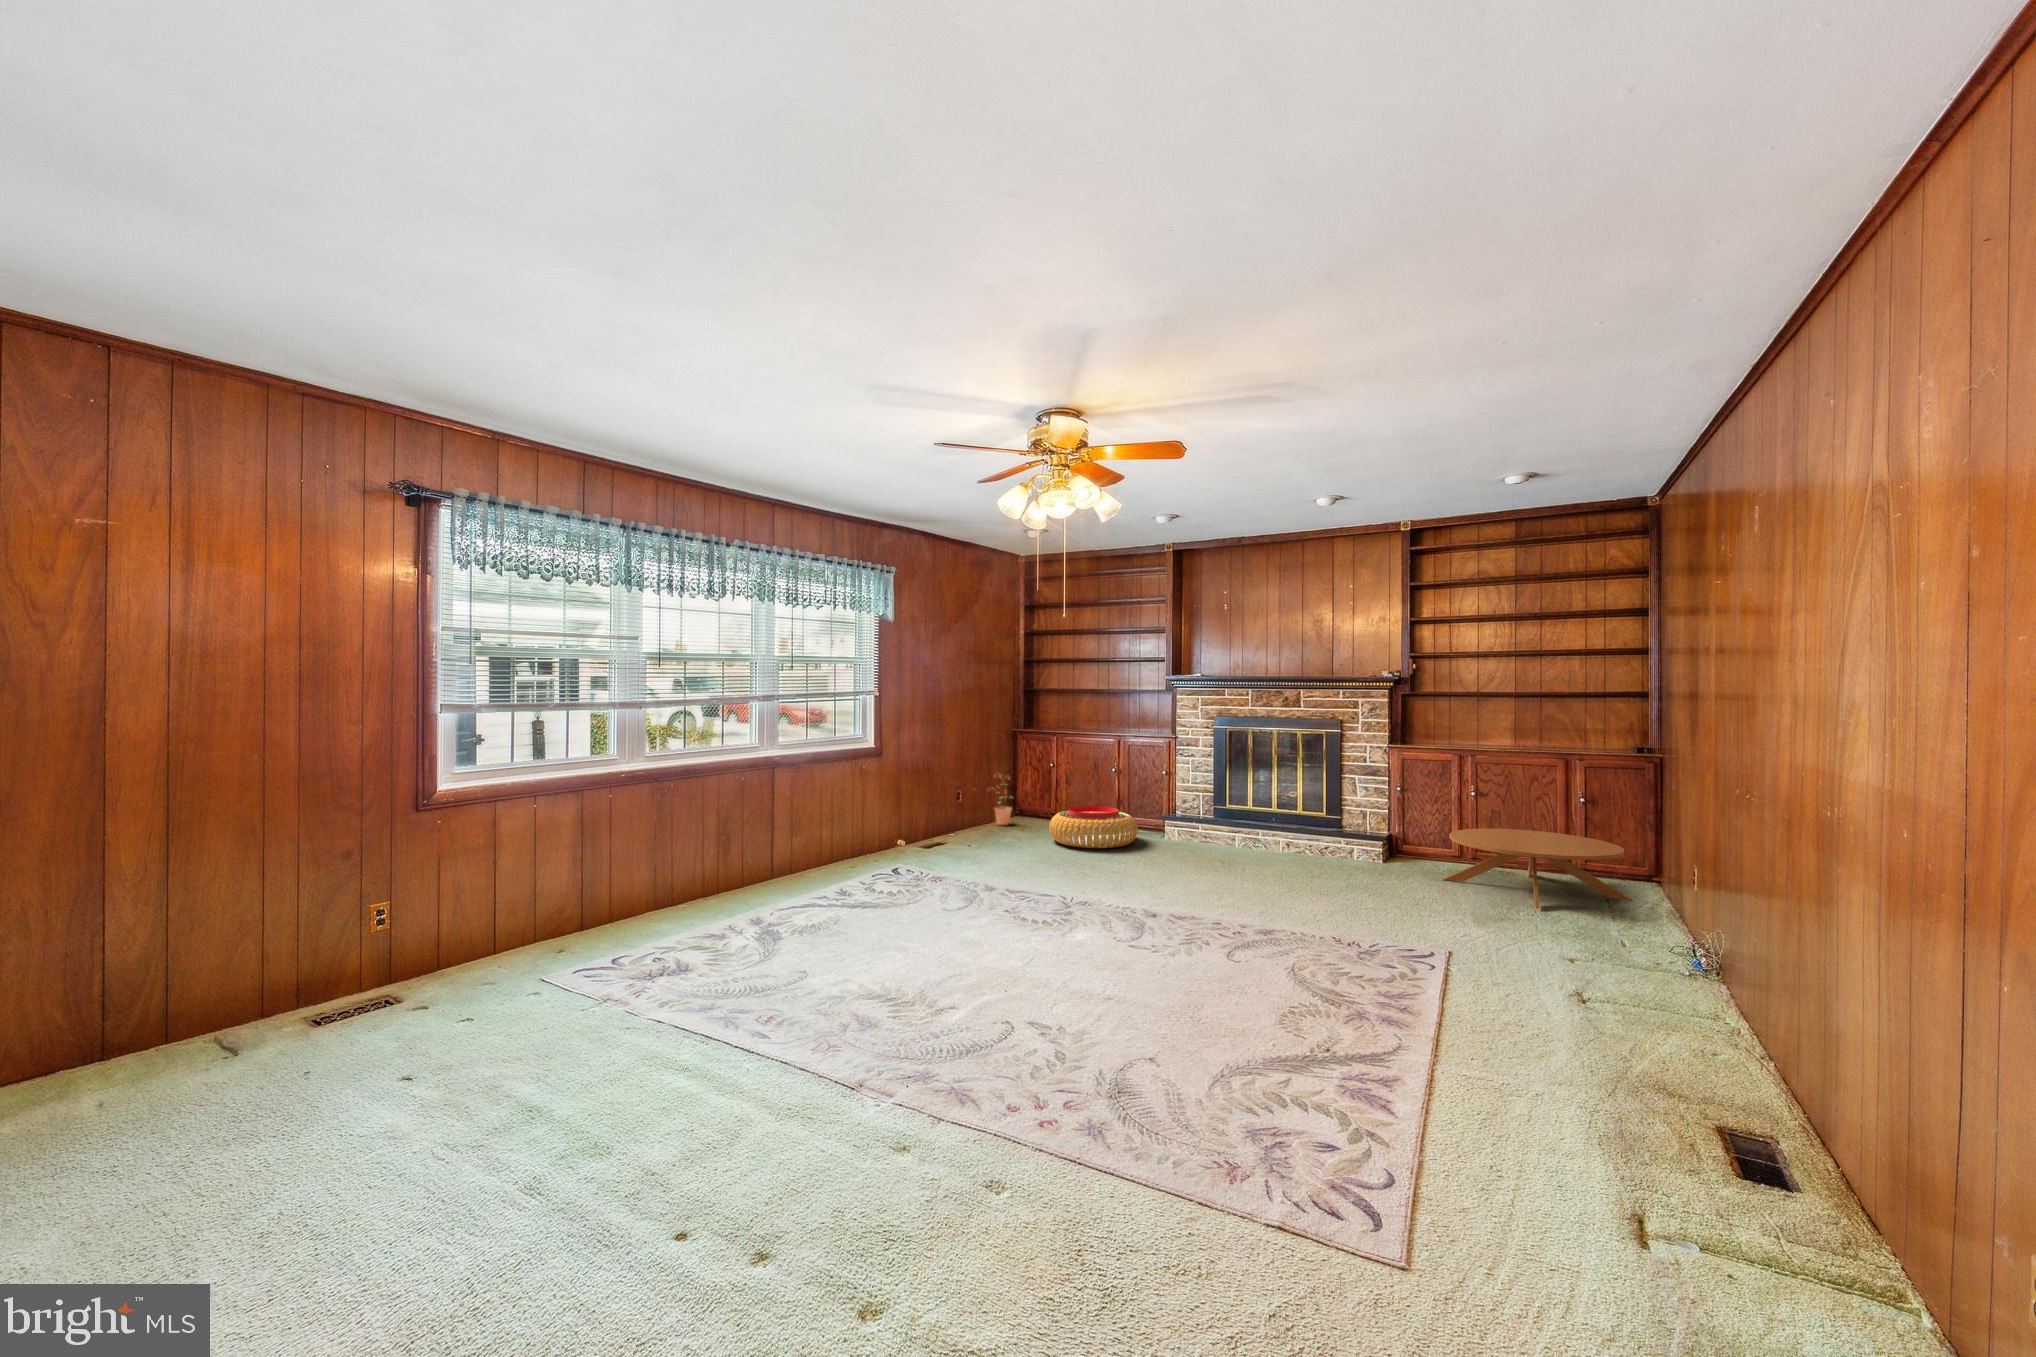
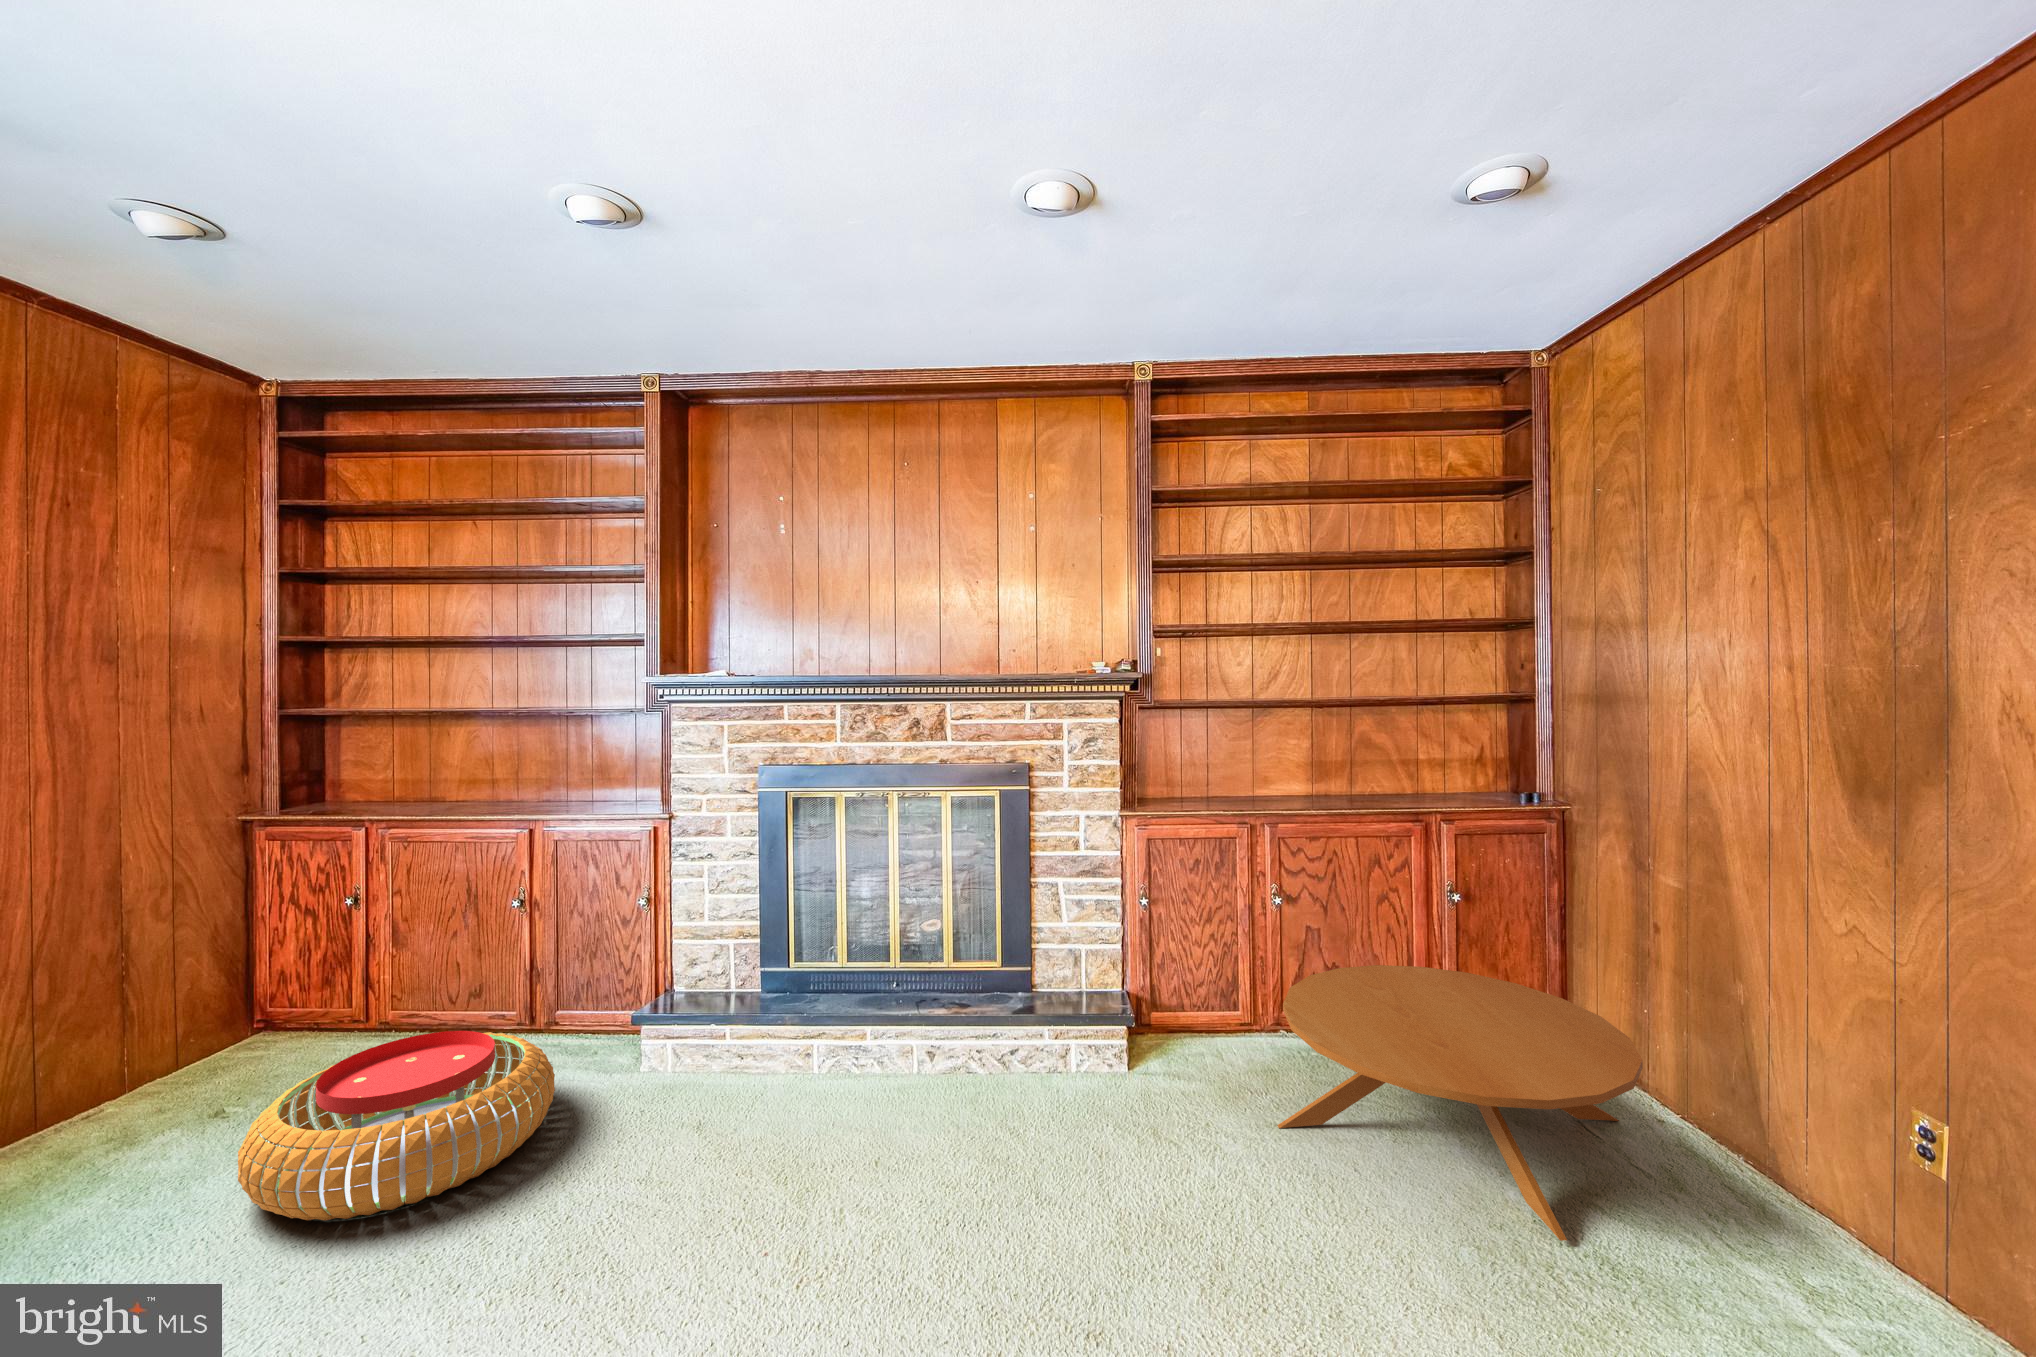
potted plant: present [987,773,1012,825] -> none [74,960,191,1117]

